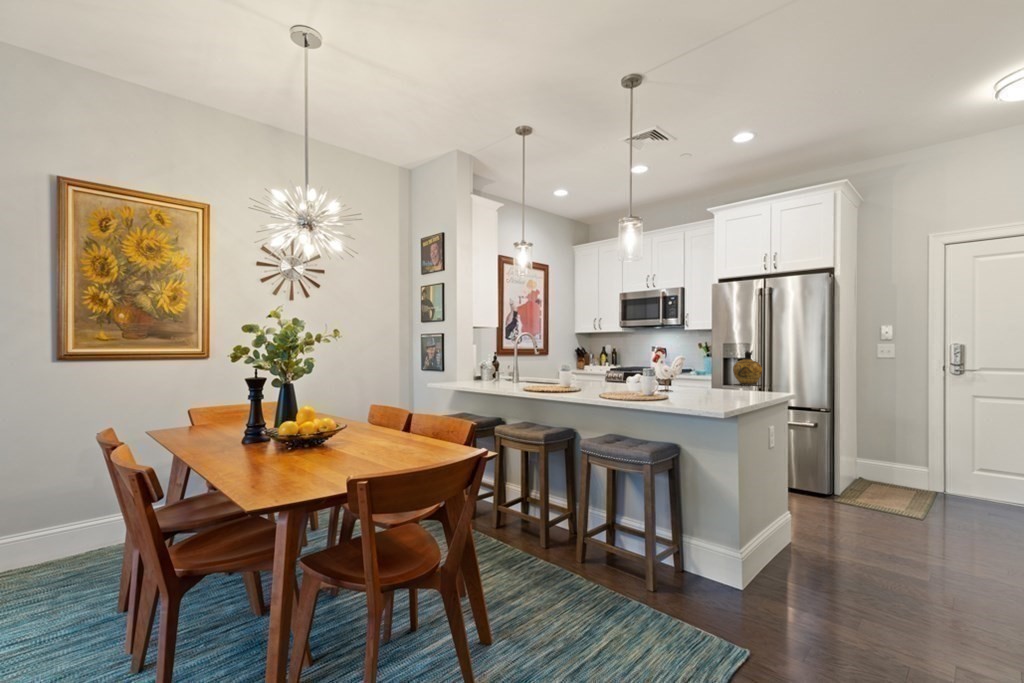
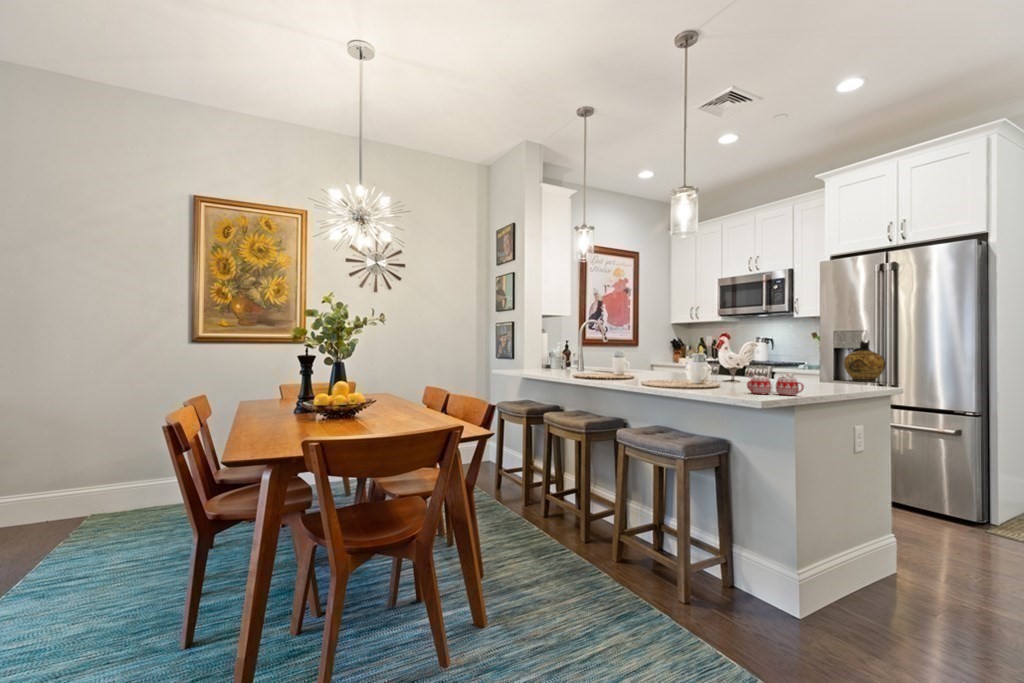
mug: none [694,382,741,402] -> present [747,371,804,396]

